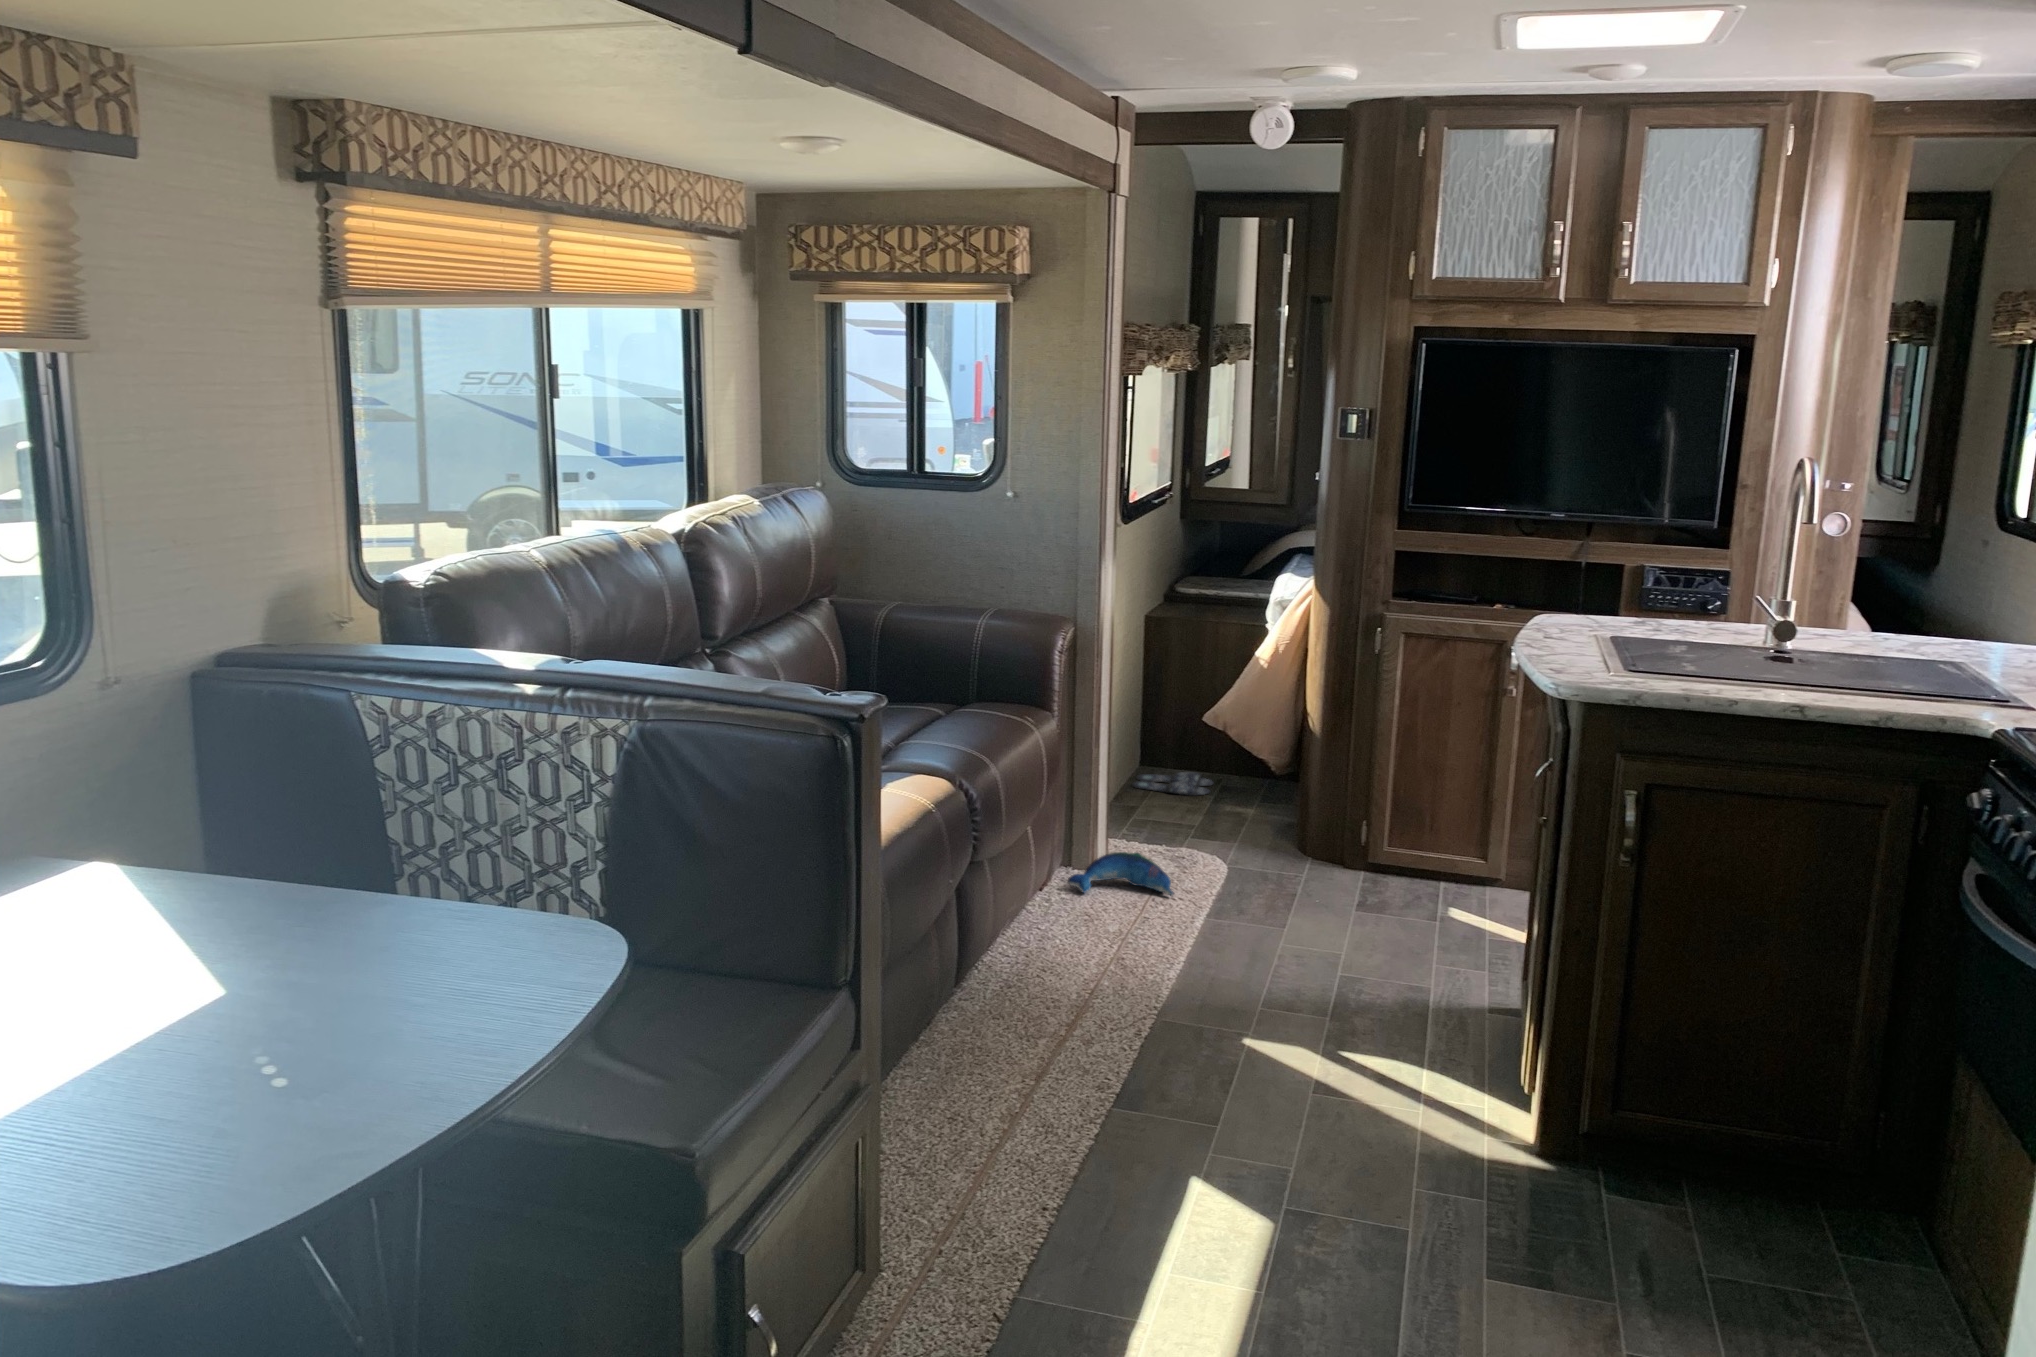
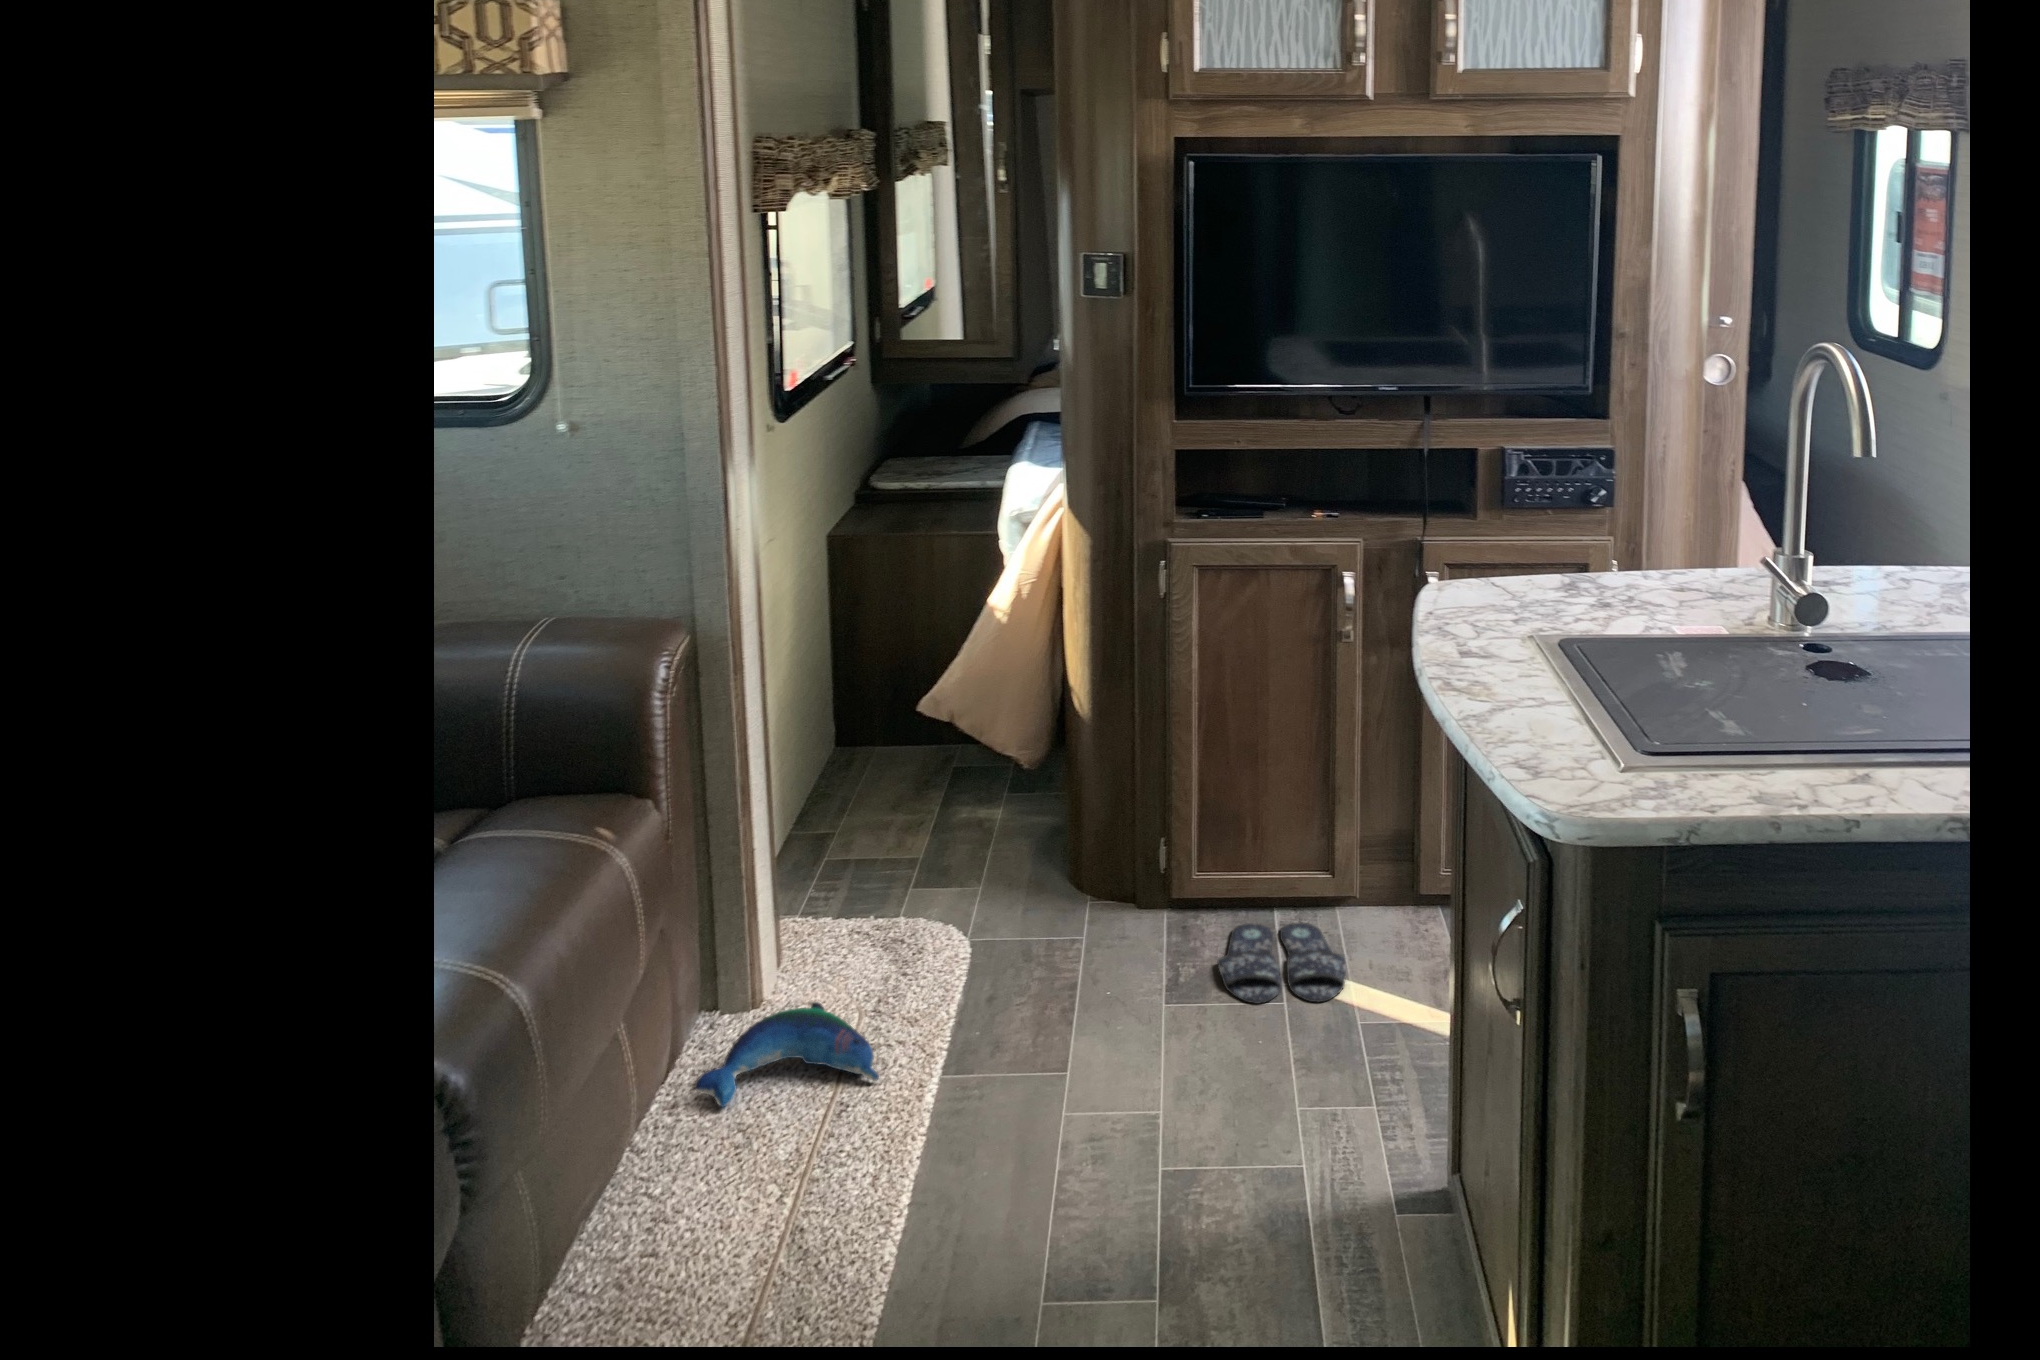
slippers: present [1132,772,1213,796] -> present [1217,923,1346,1004]

